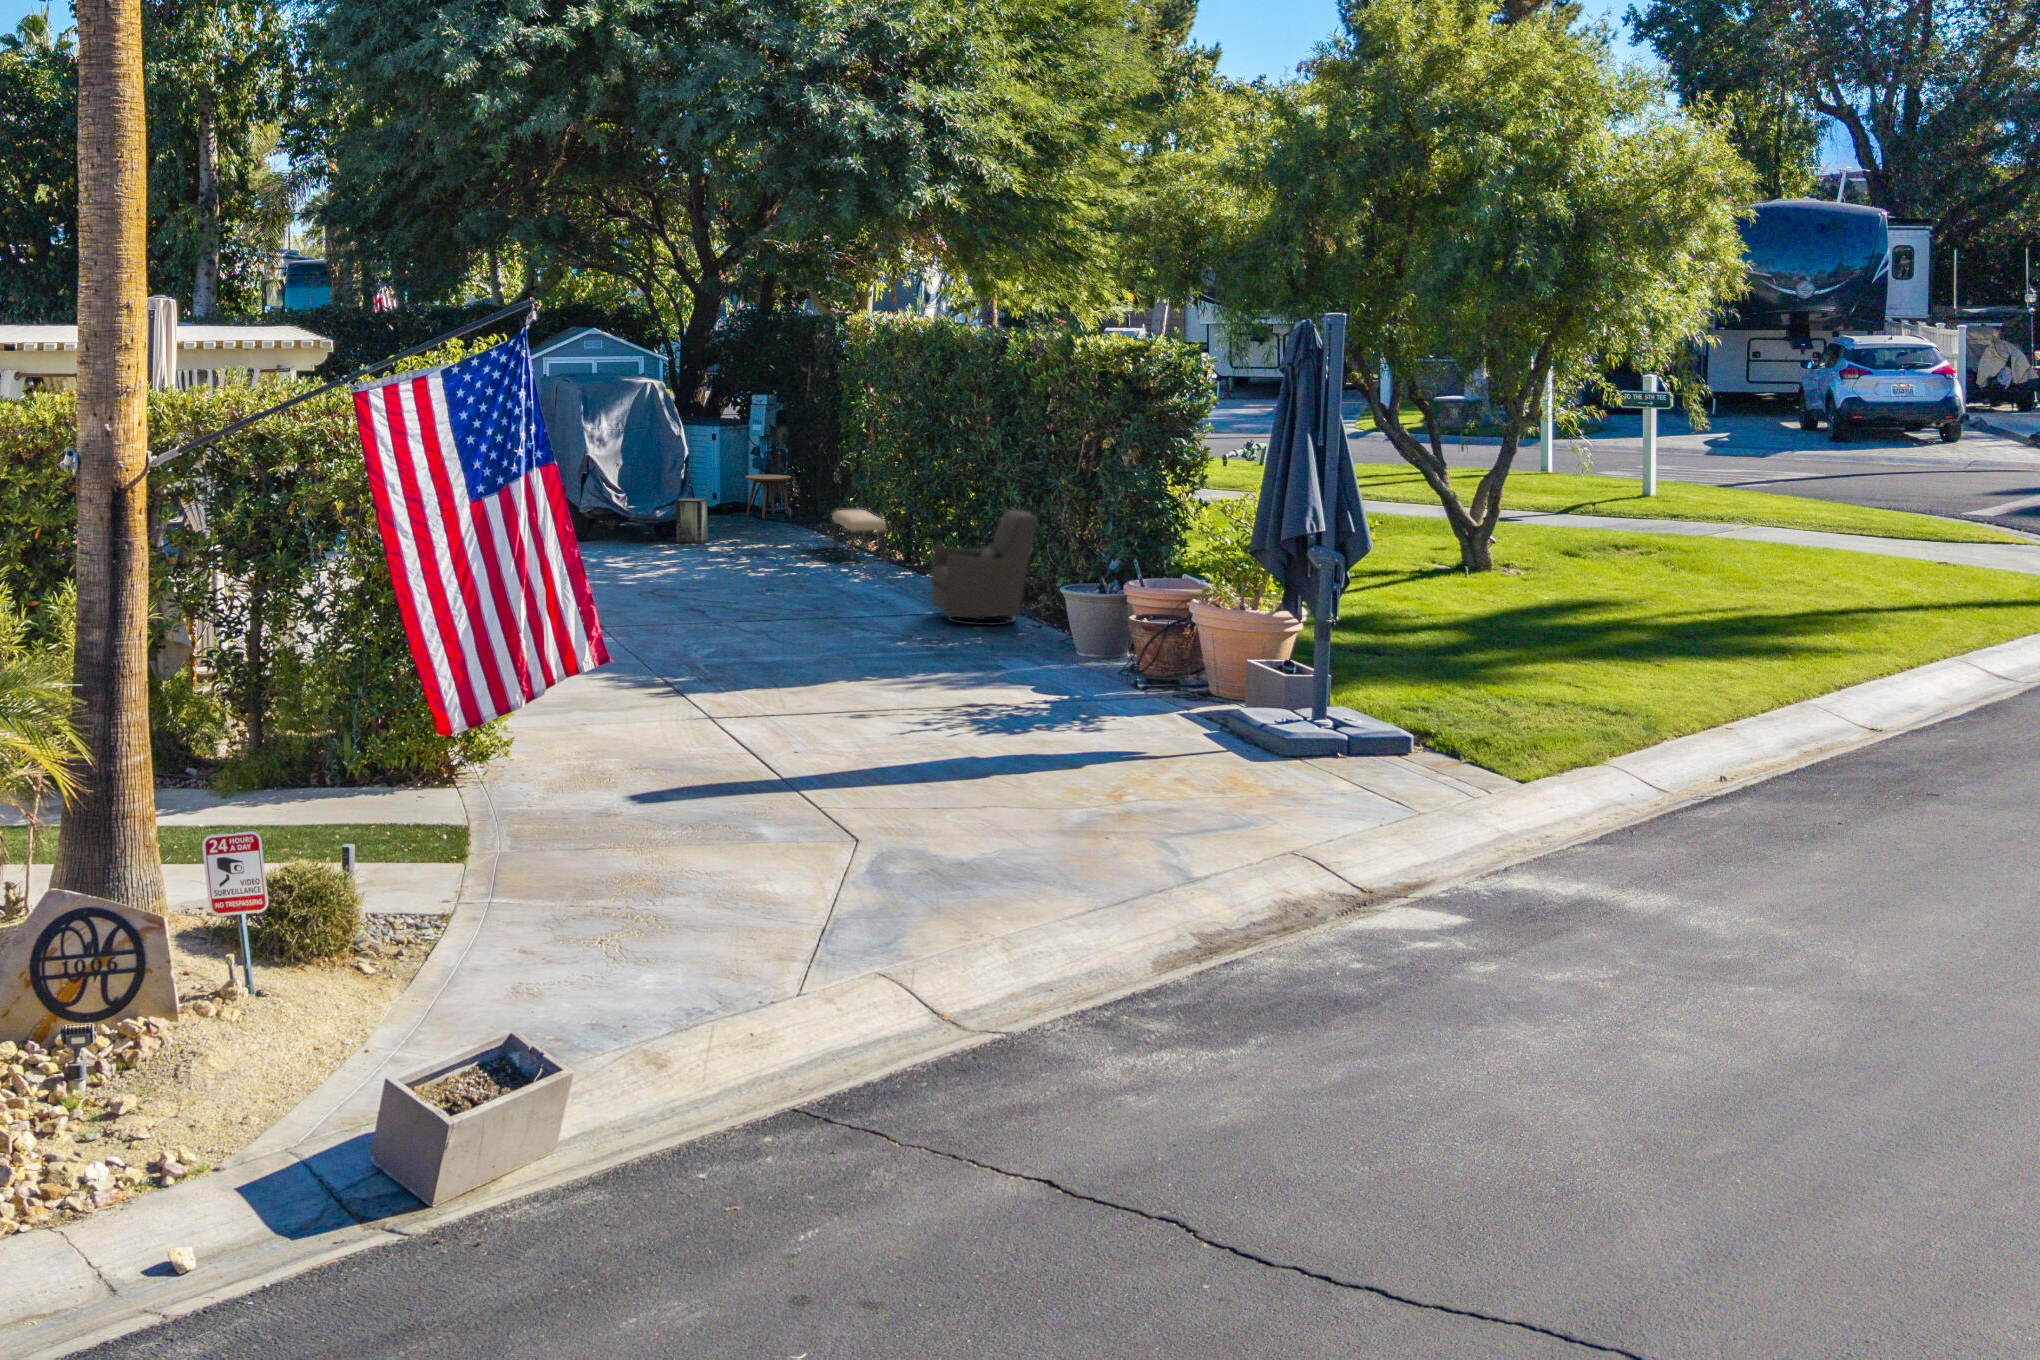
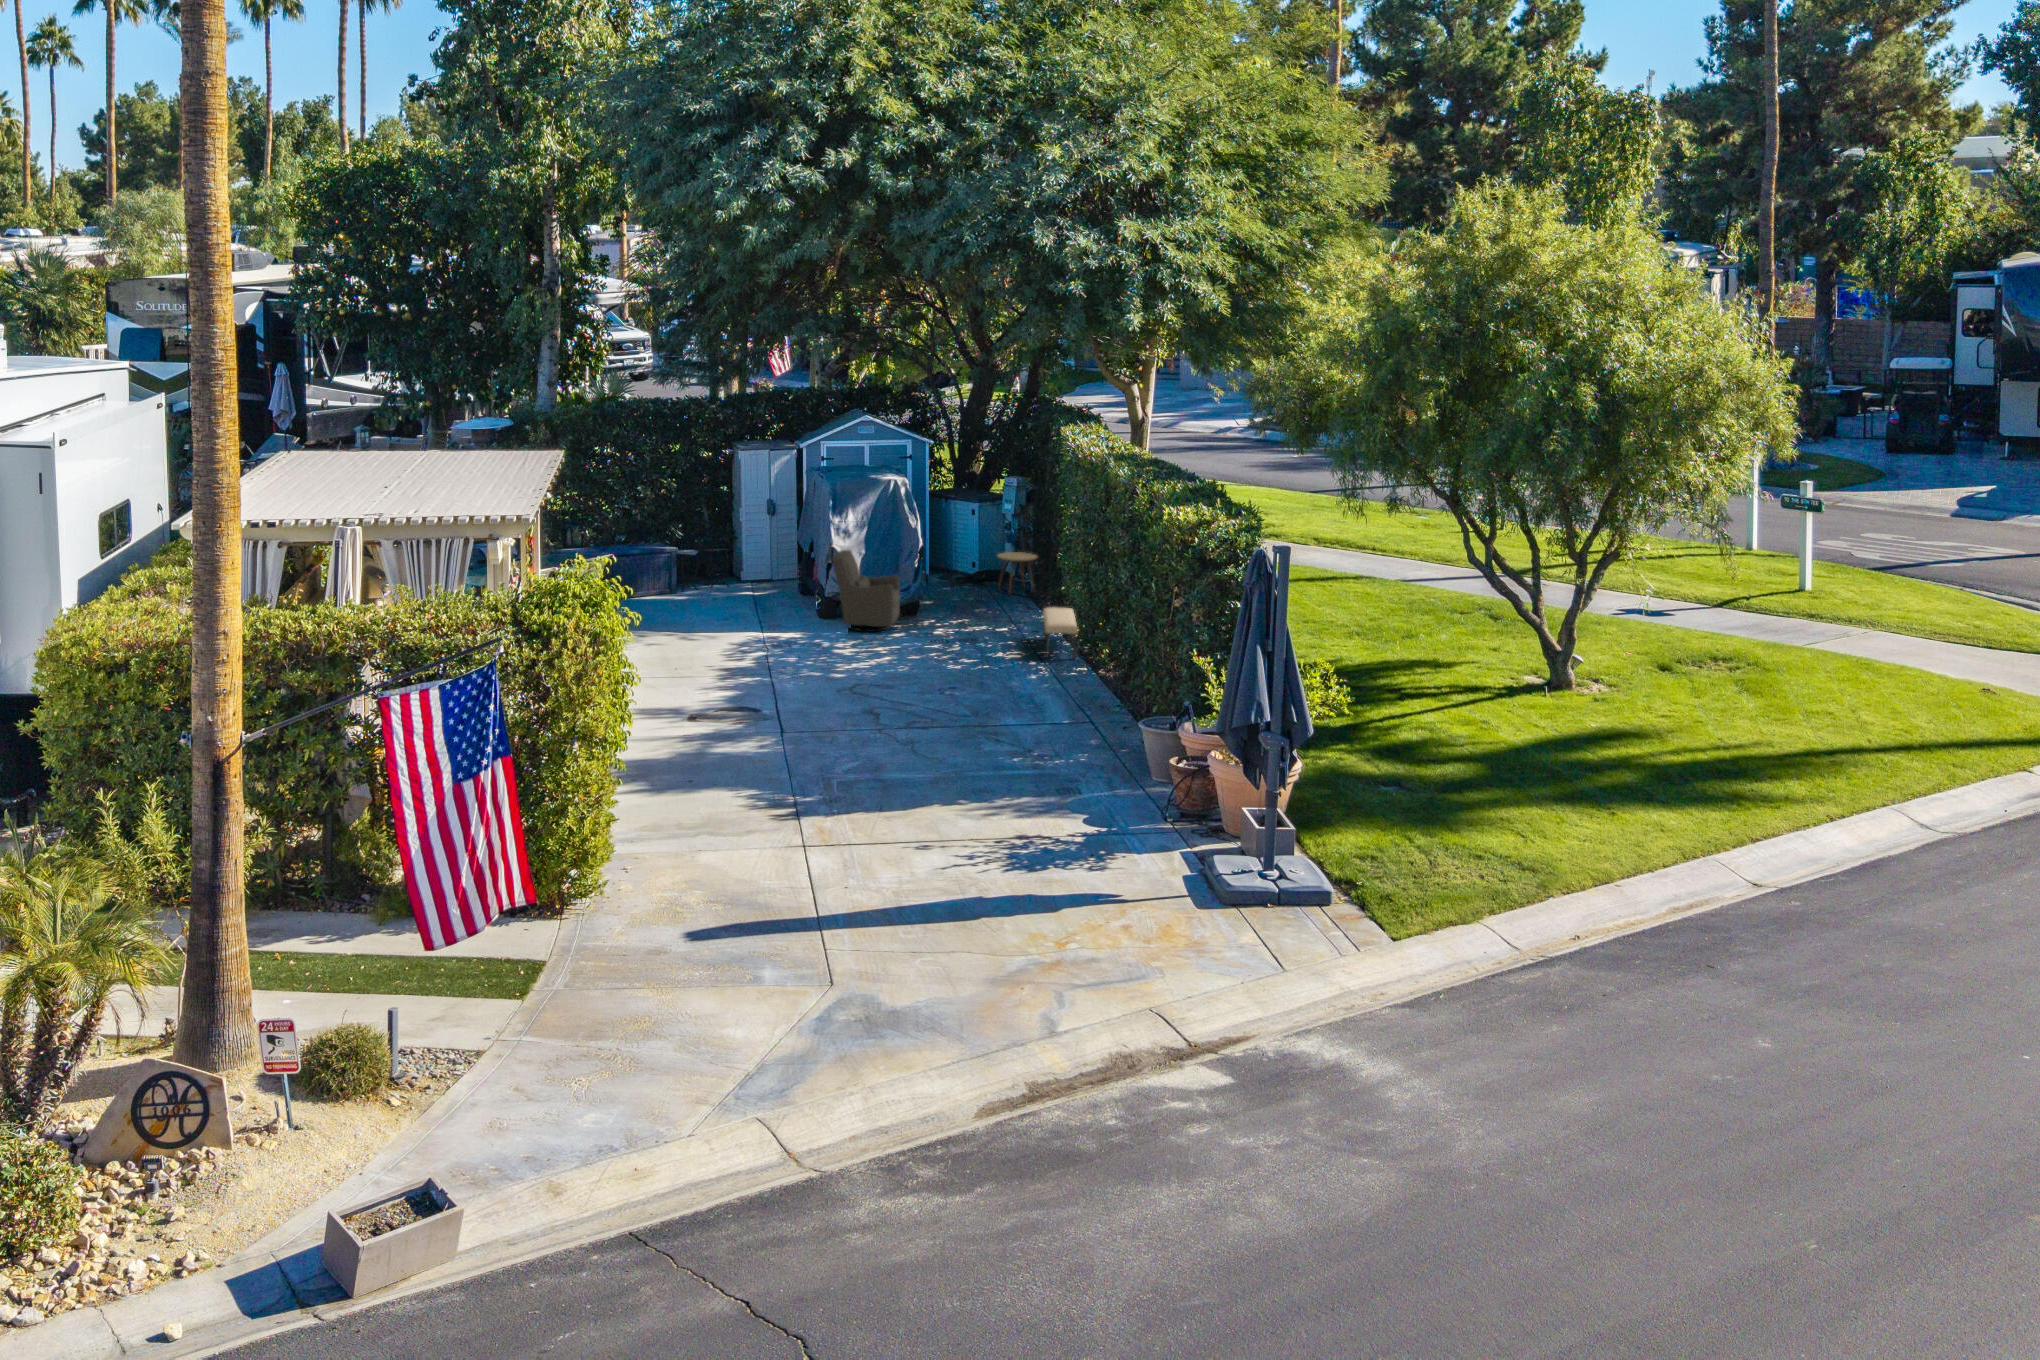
storage box: present [676,498,708,543] -> none [912,584,942,627]
chair: present [932,510,1038,625] -> present [832,550,900,631]

